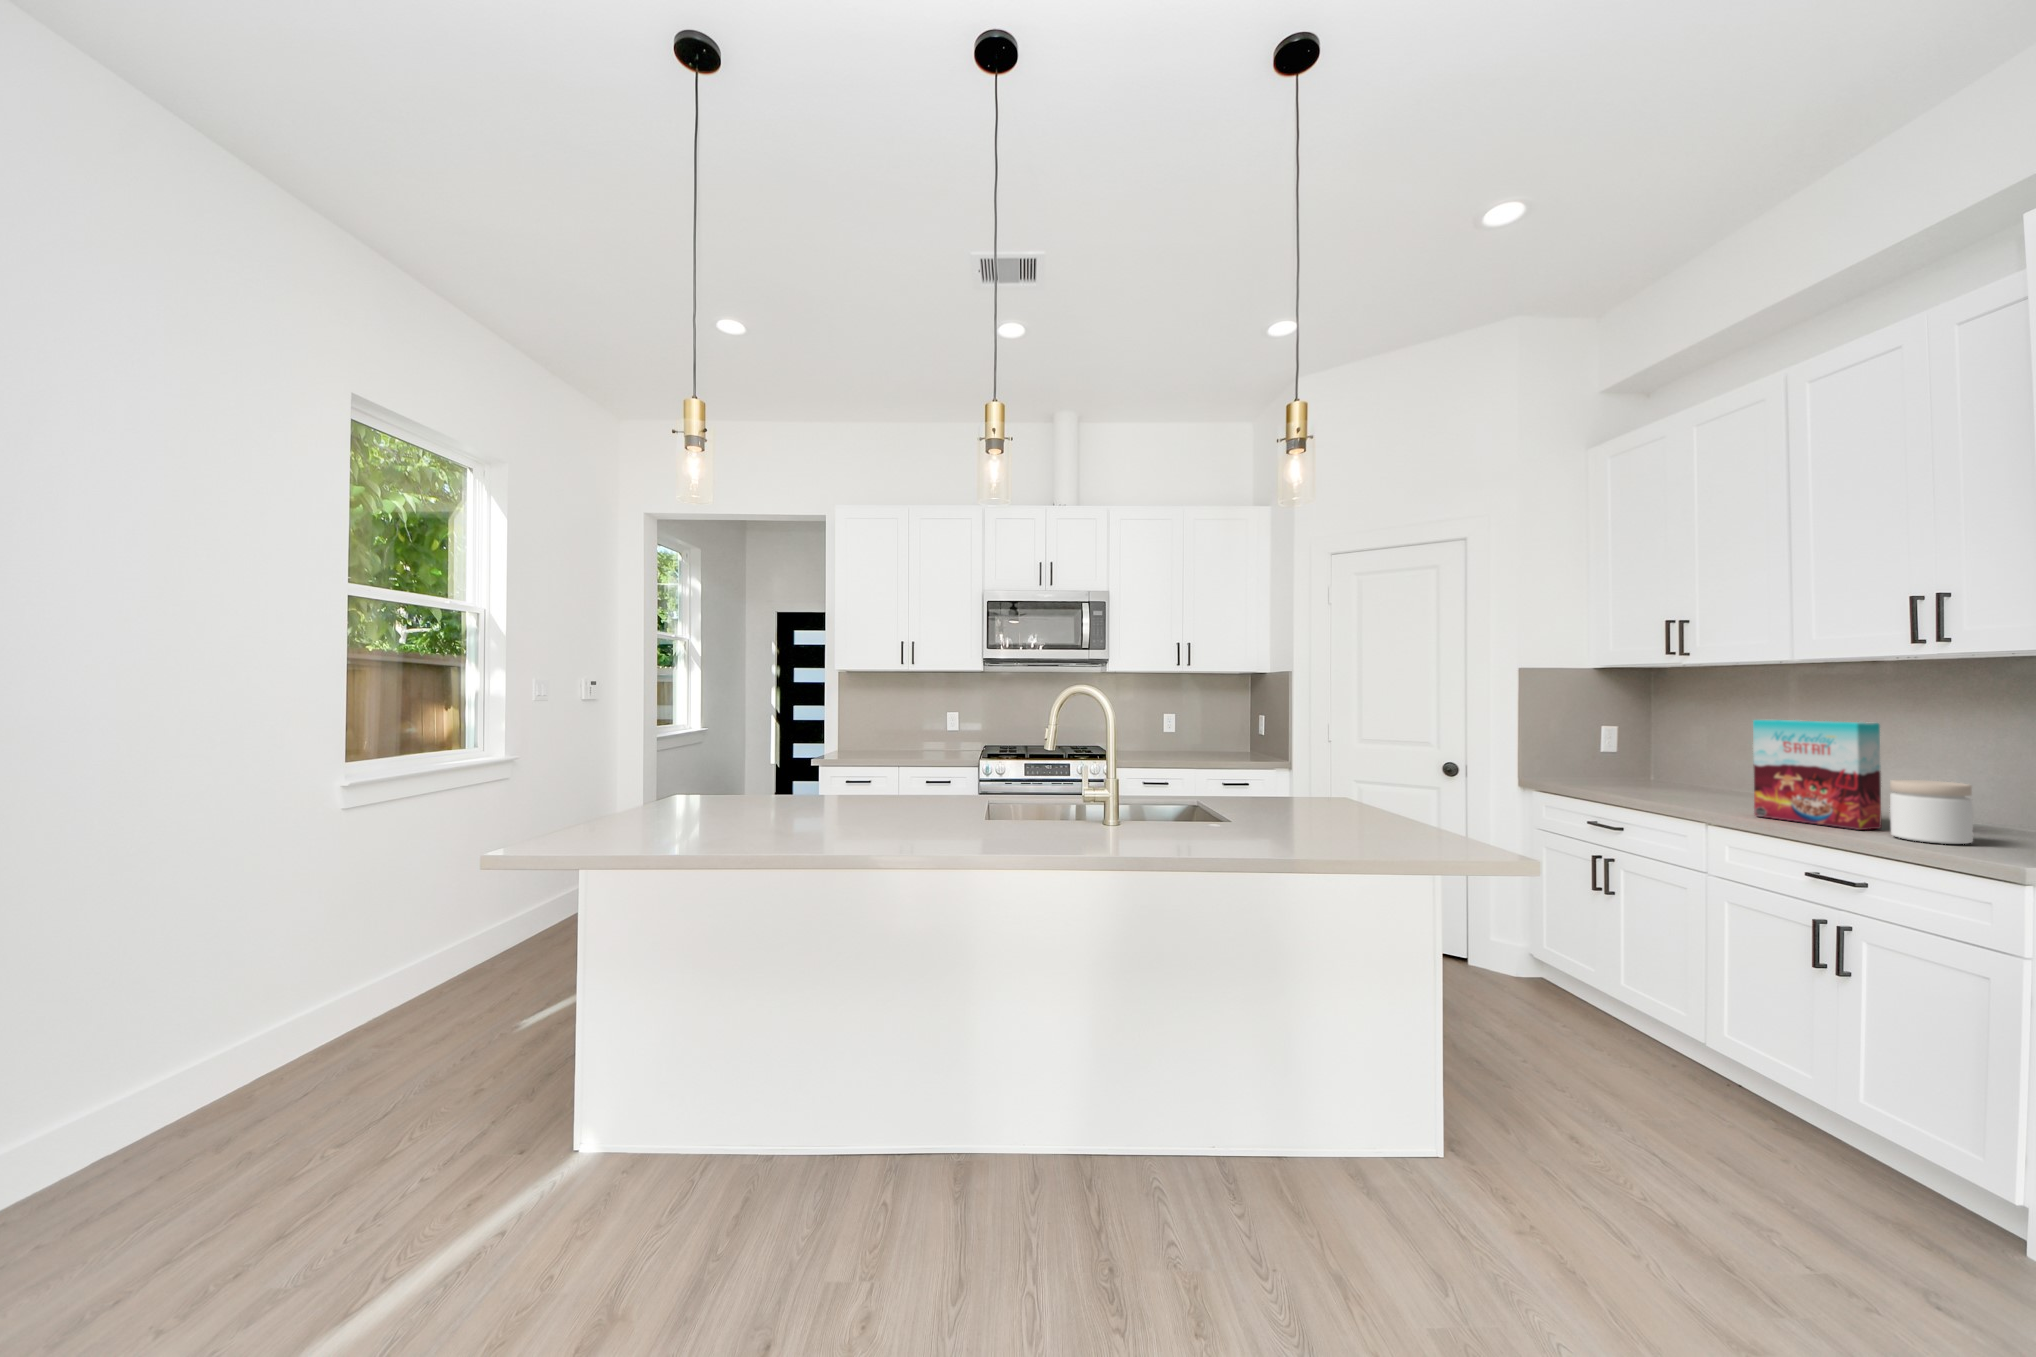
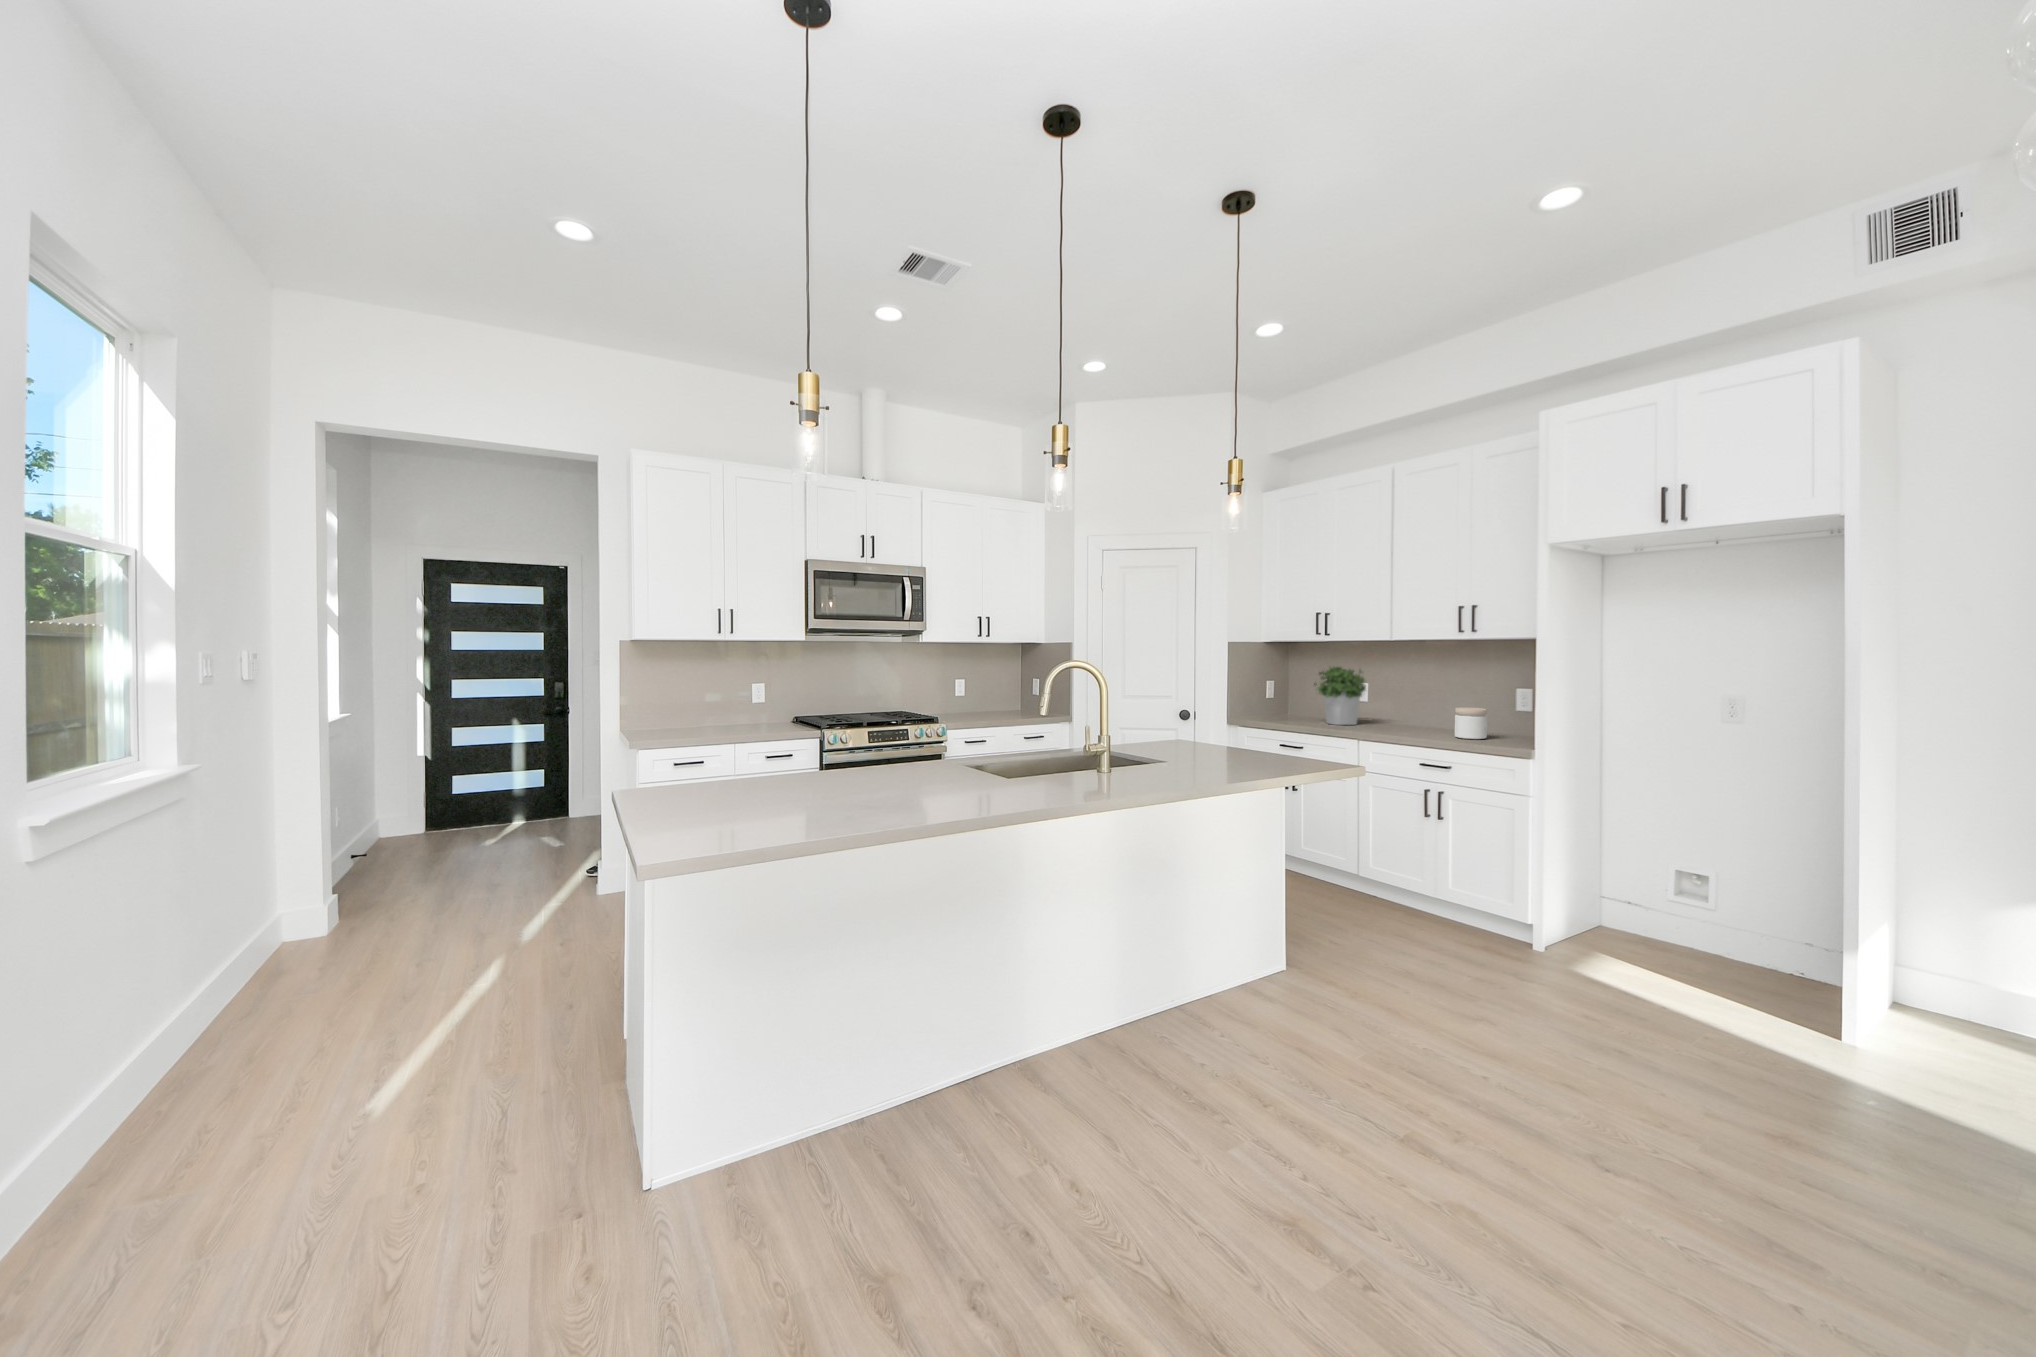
potted plant: none [1650,702,1758,803] -> present [1314,667,1366,725]
cereal box: present [1753,720,1882,830] -> none [1386,677,1444,735]

